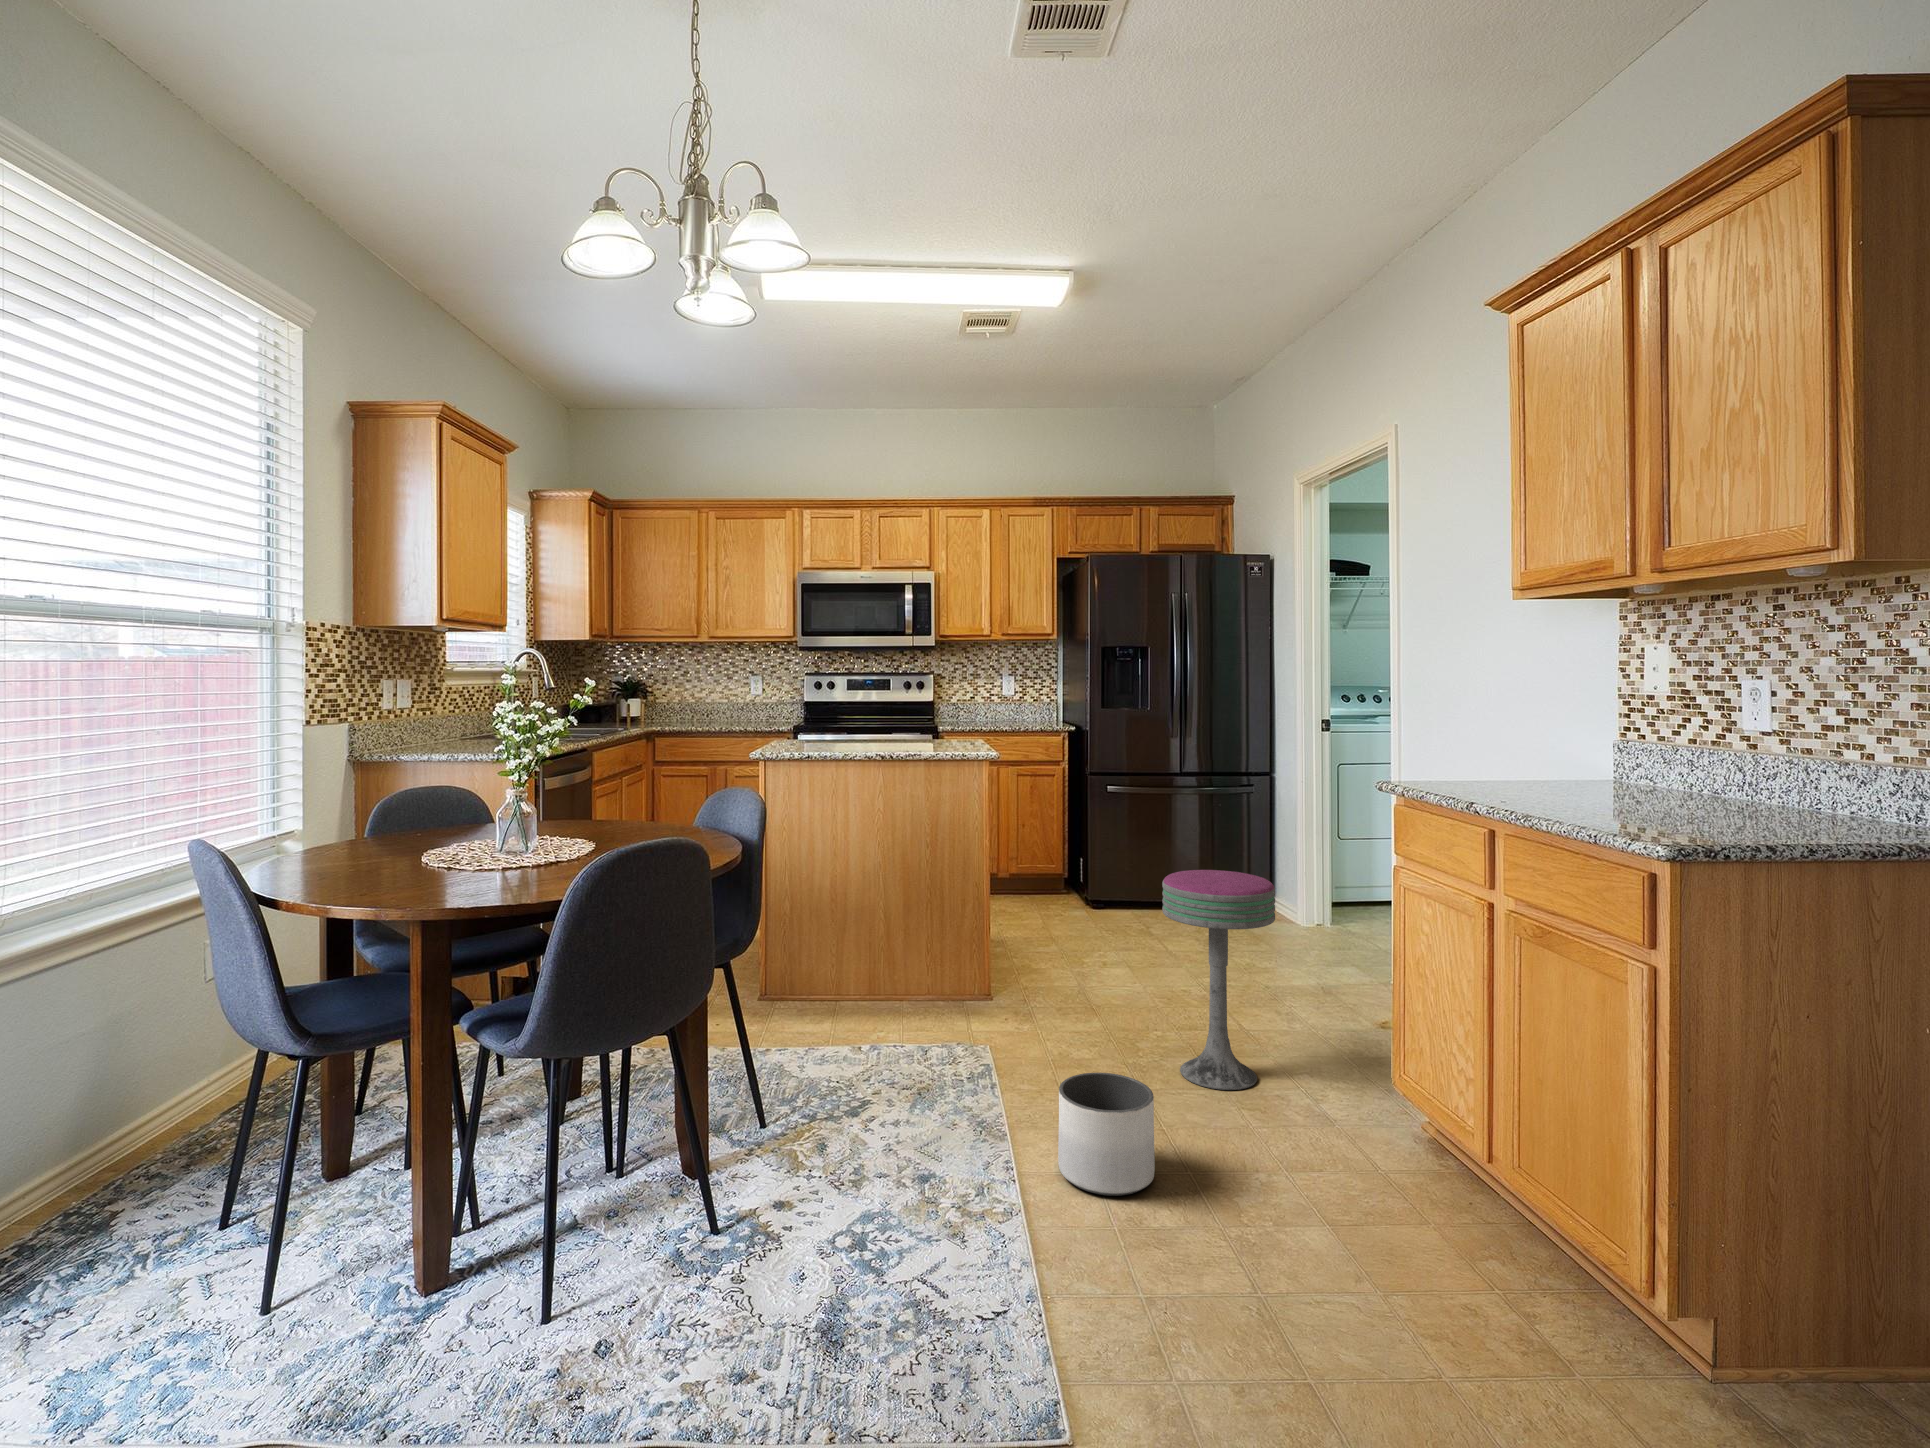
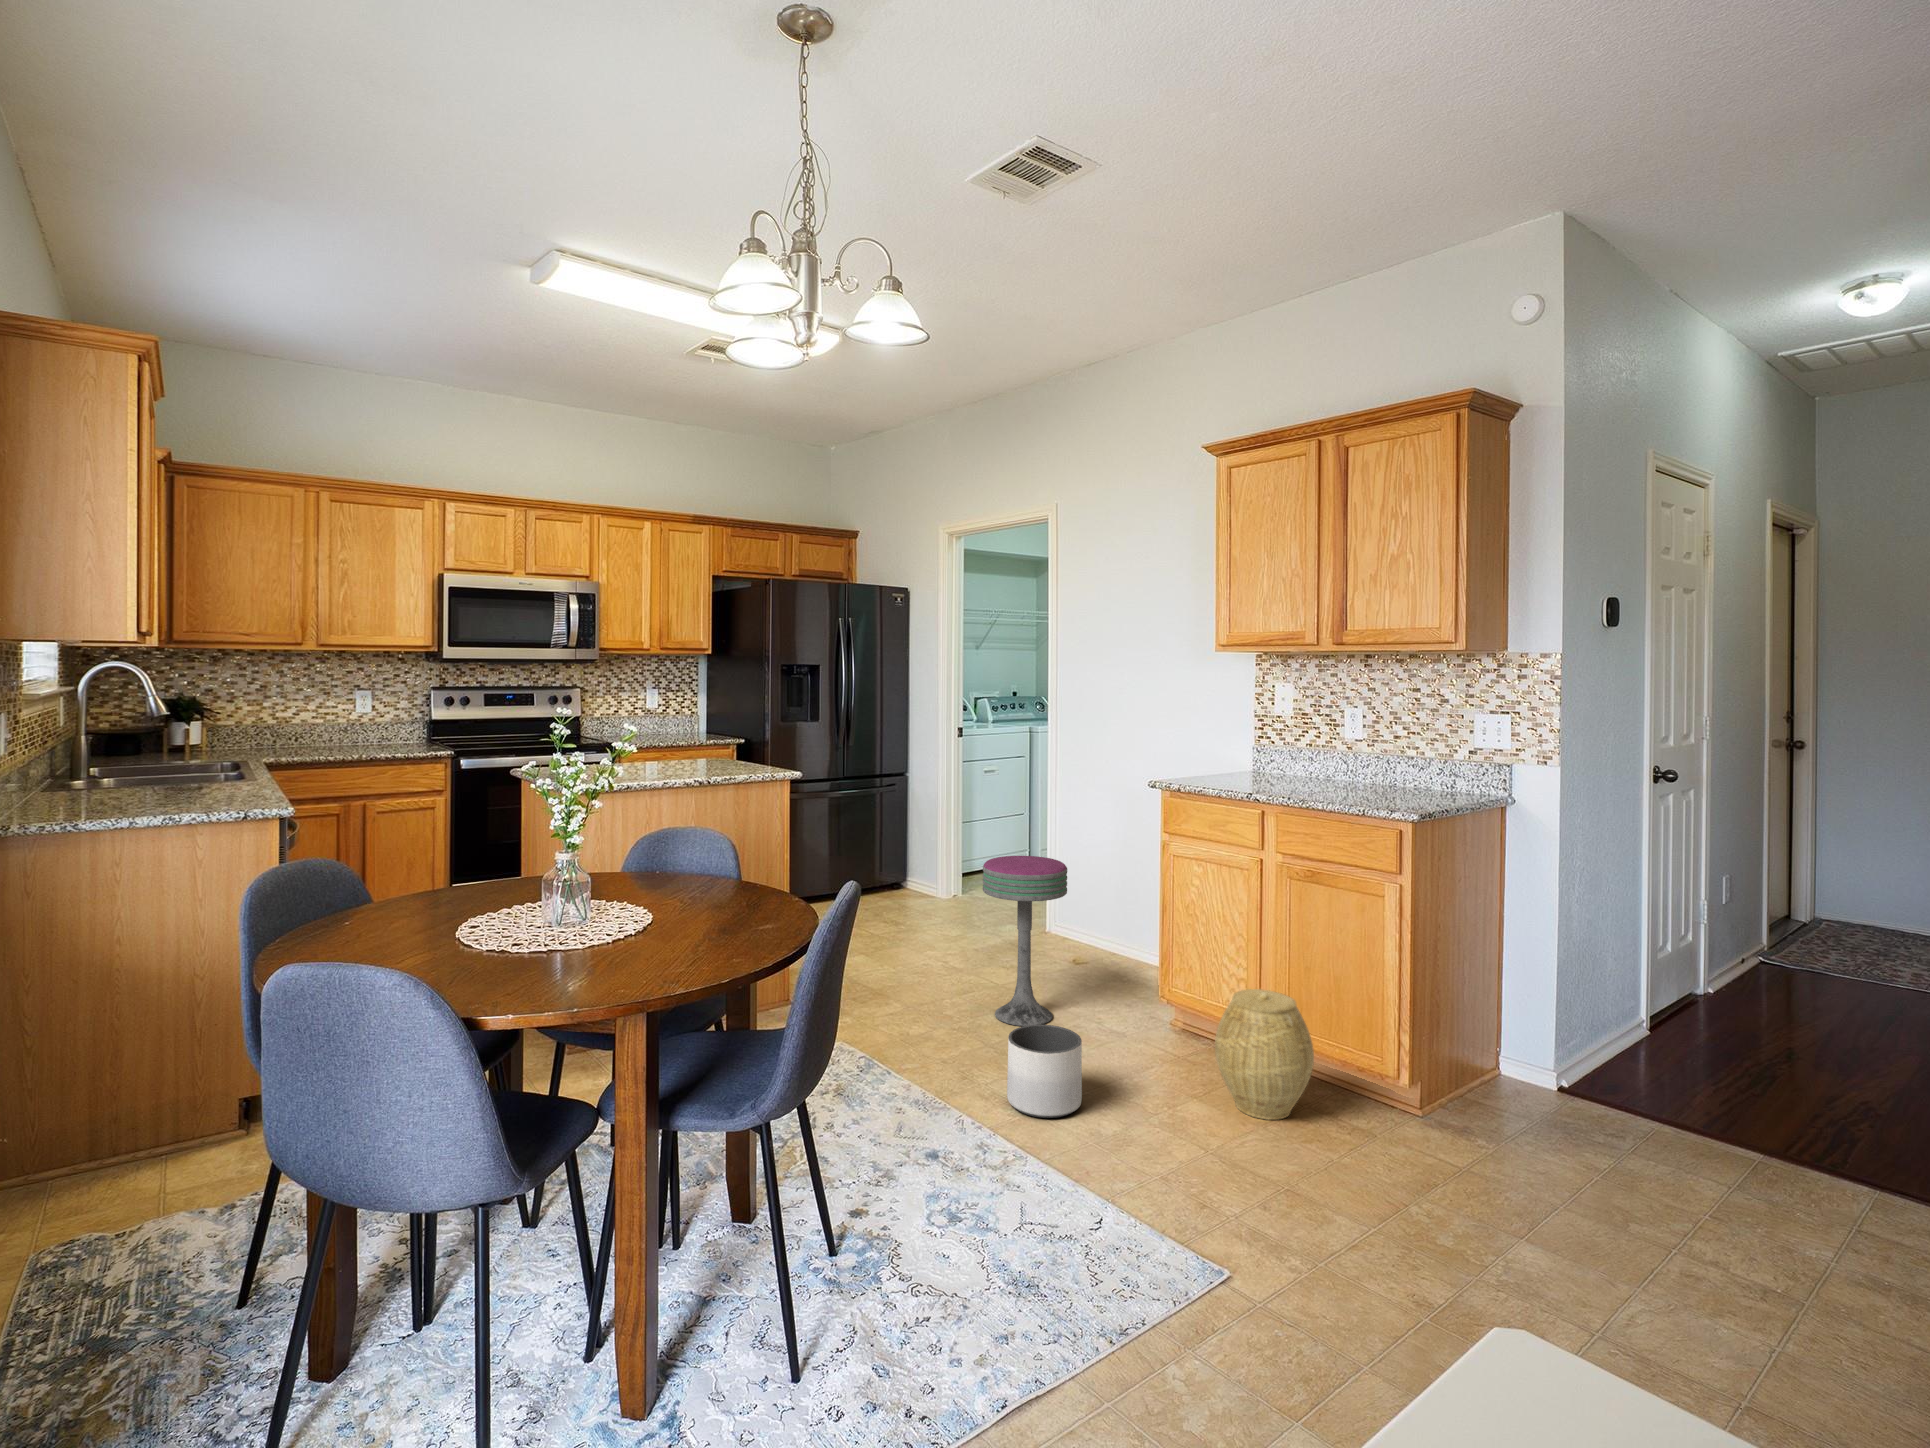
woven basket: none [1332,1095,1494,1307] -> present [1215,989,1314,1120]

